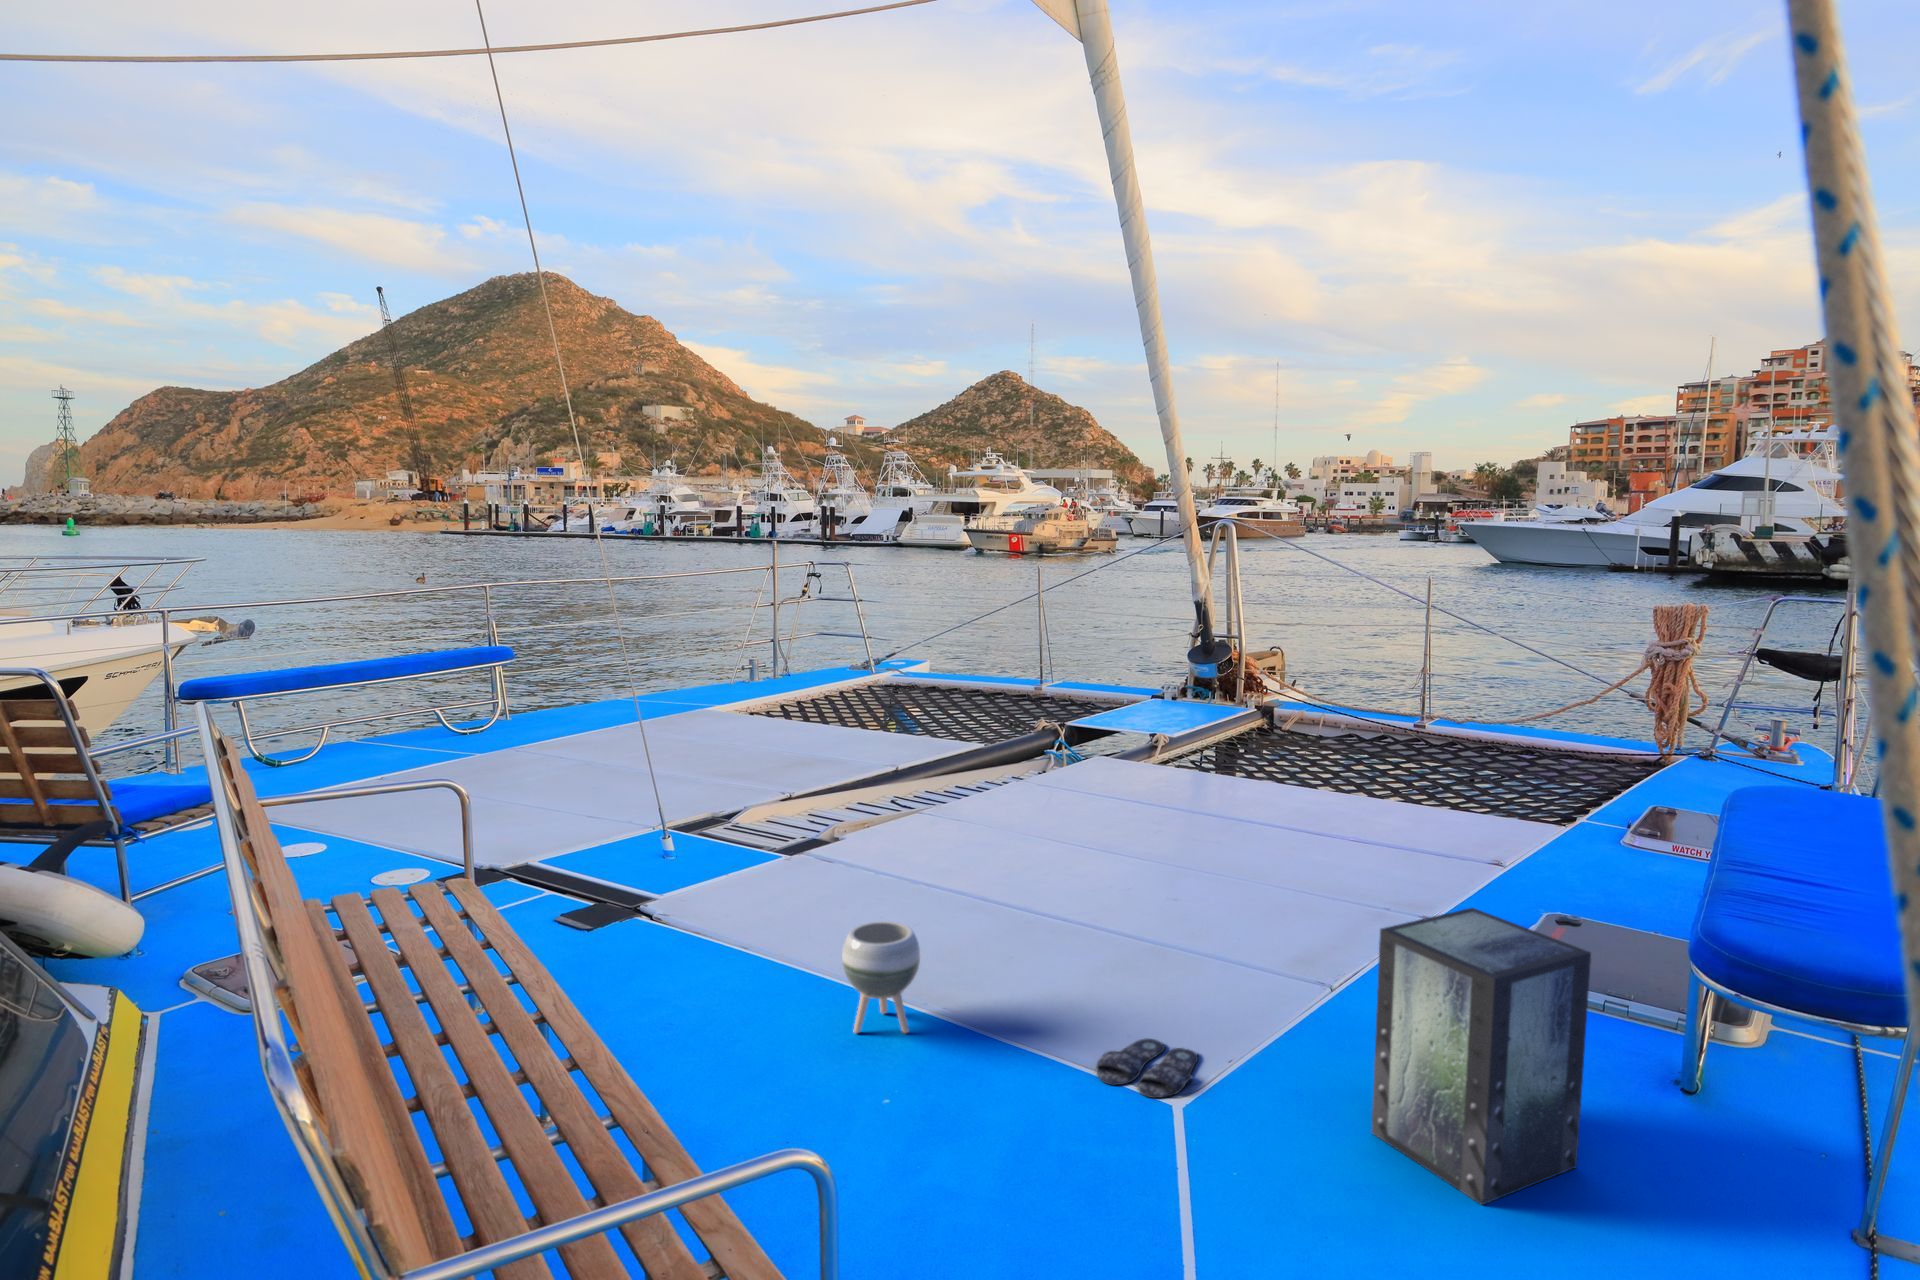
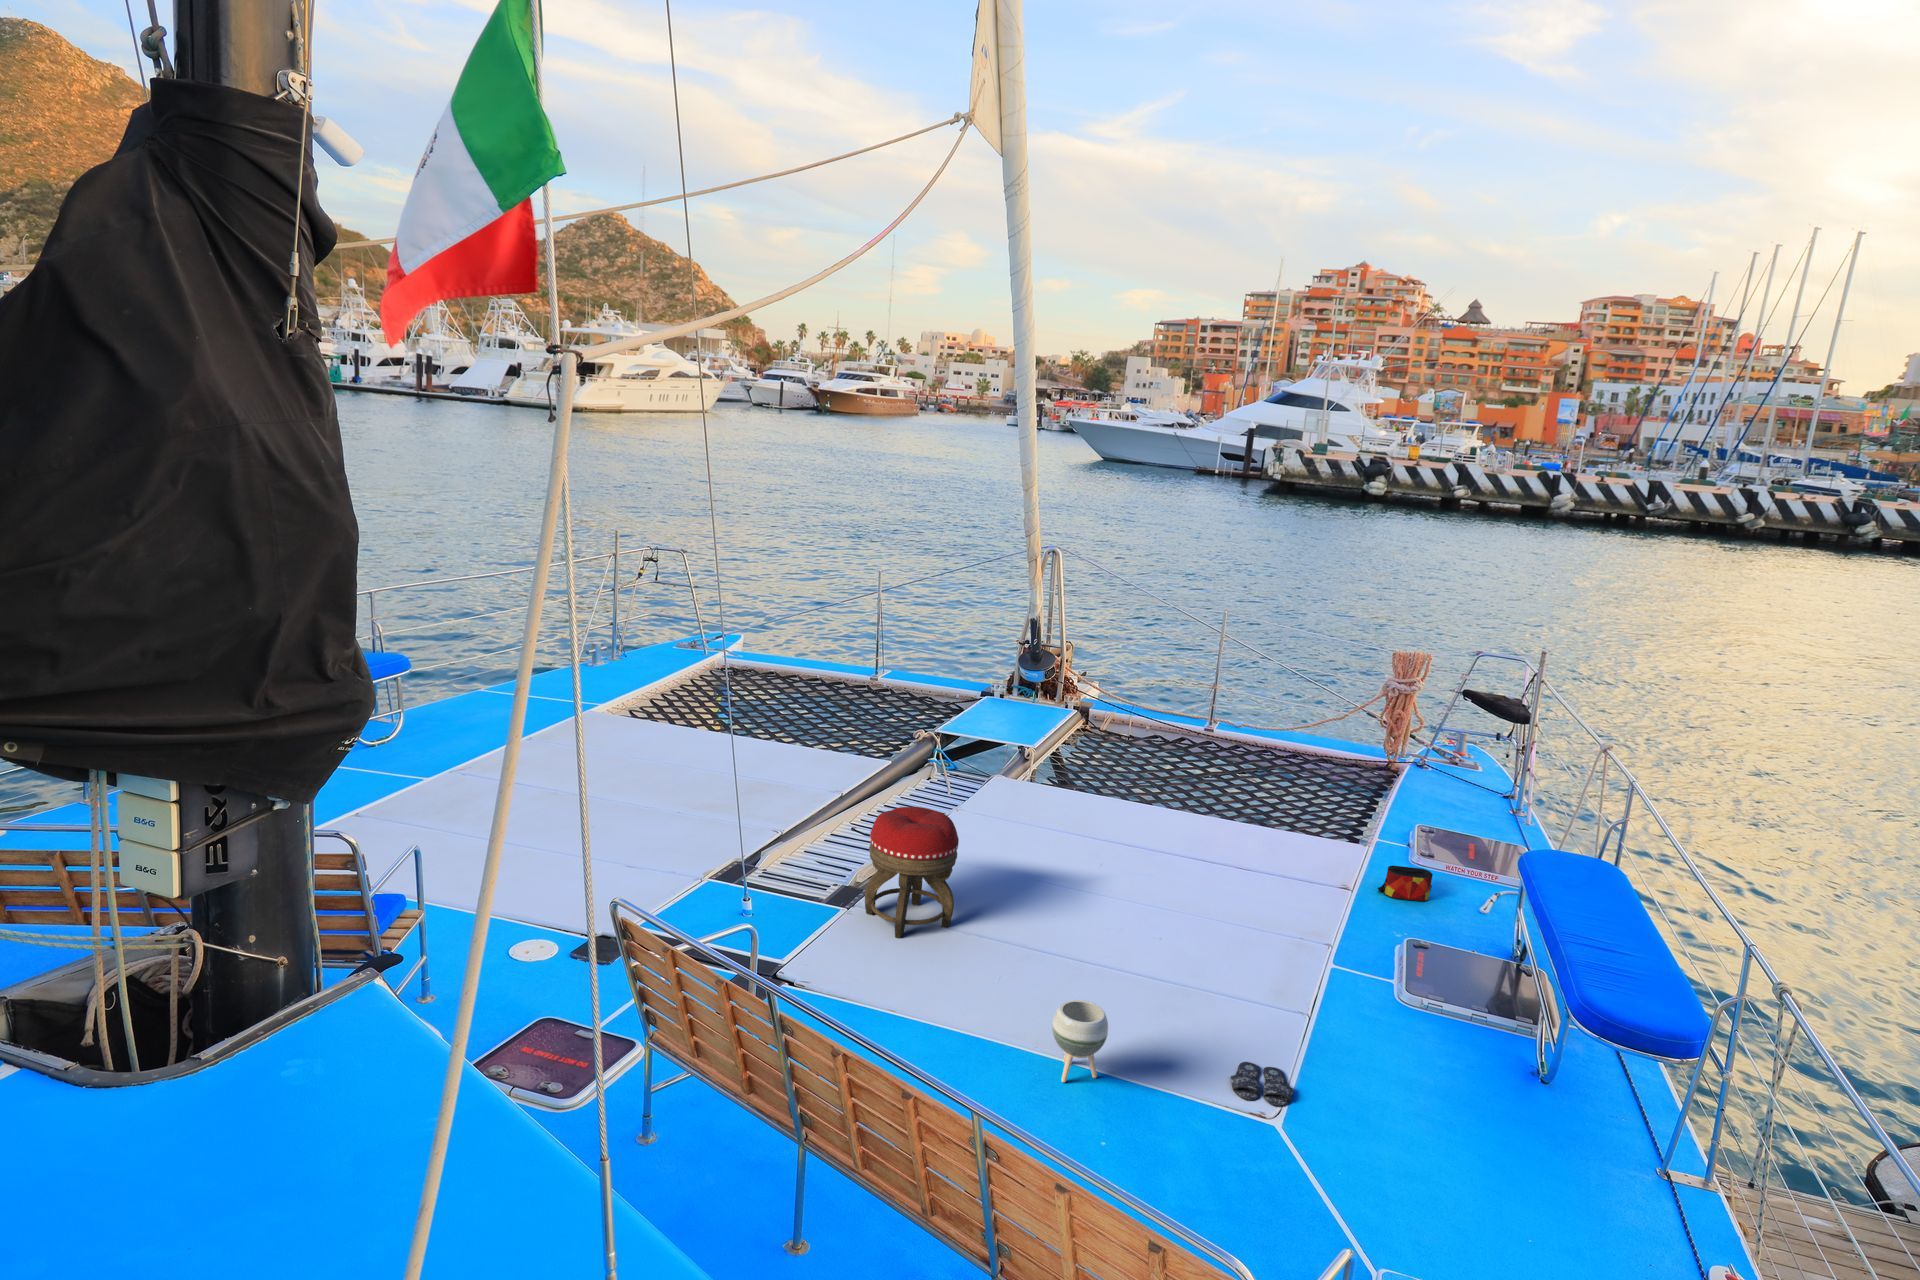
footstool: none [797,731,904,881] -> present [865,807,959,938]
bag: none [1544,839,1631,891] -> present [1378,866,1433,902]
storage box: present [1372,908,1591,1205] -> none [1407,975,1537,1151]

